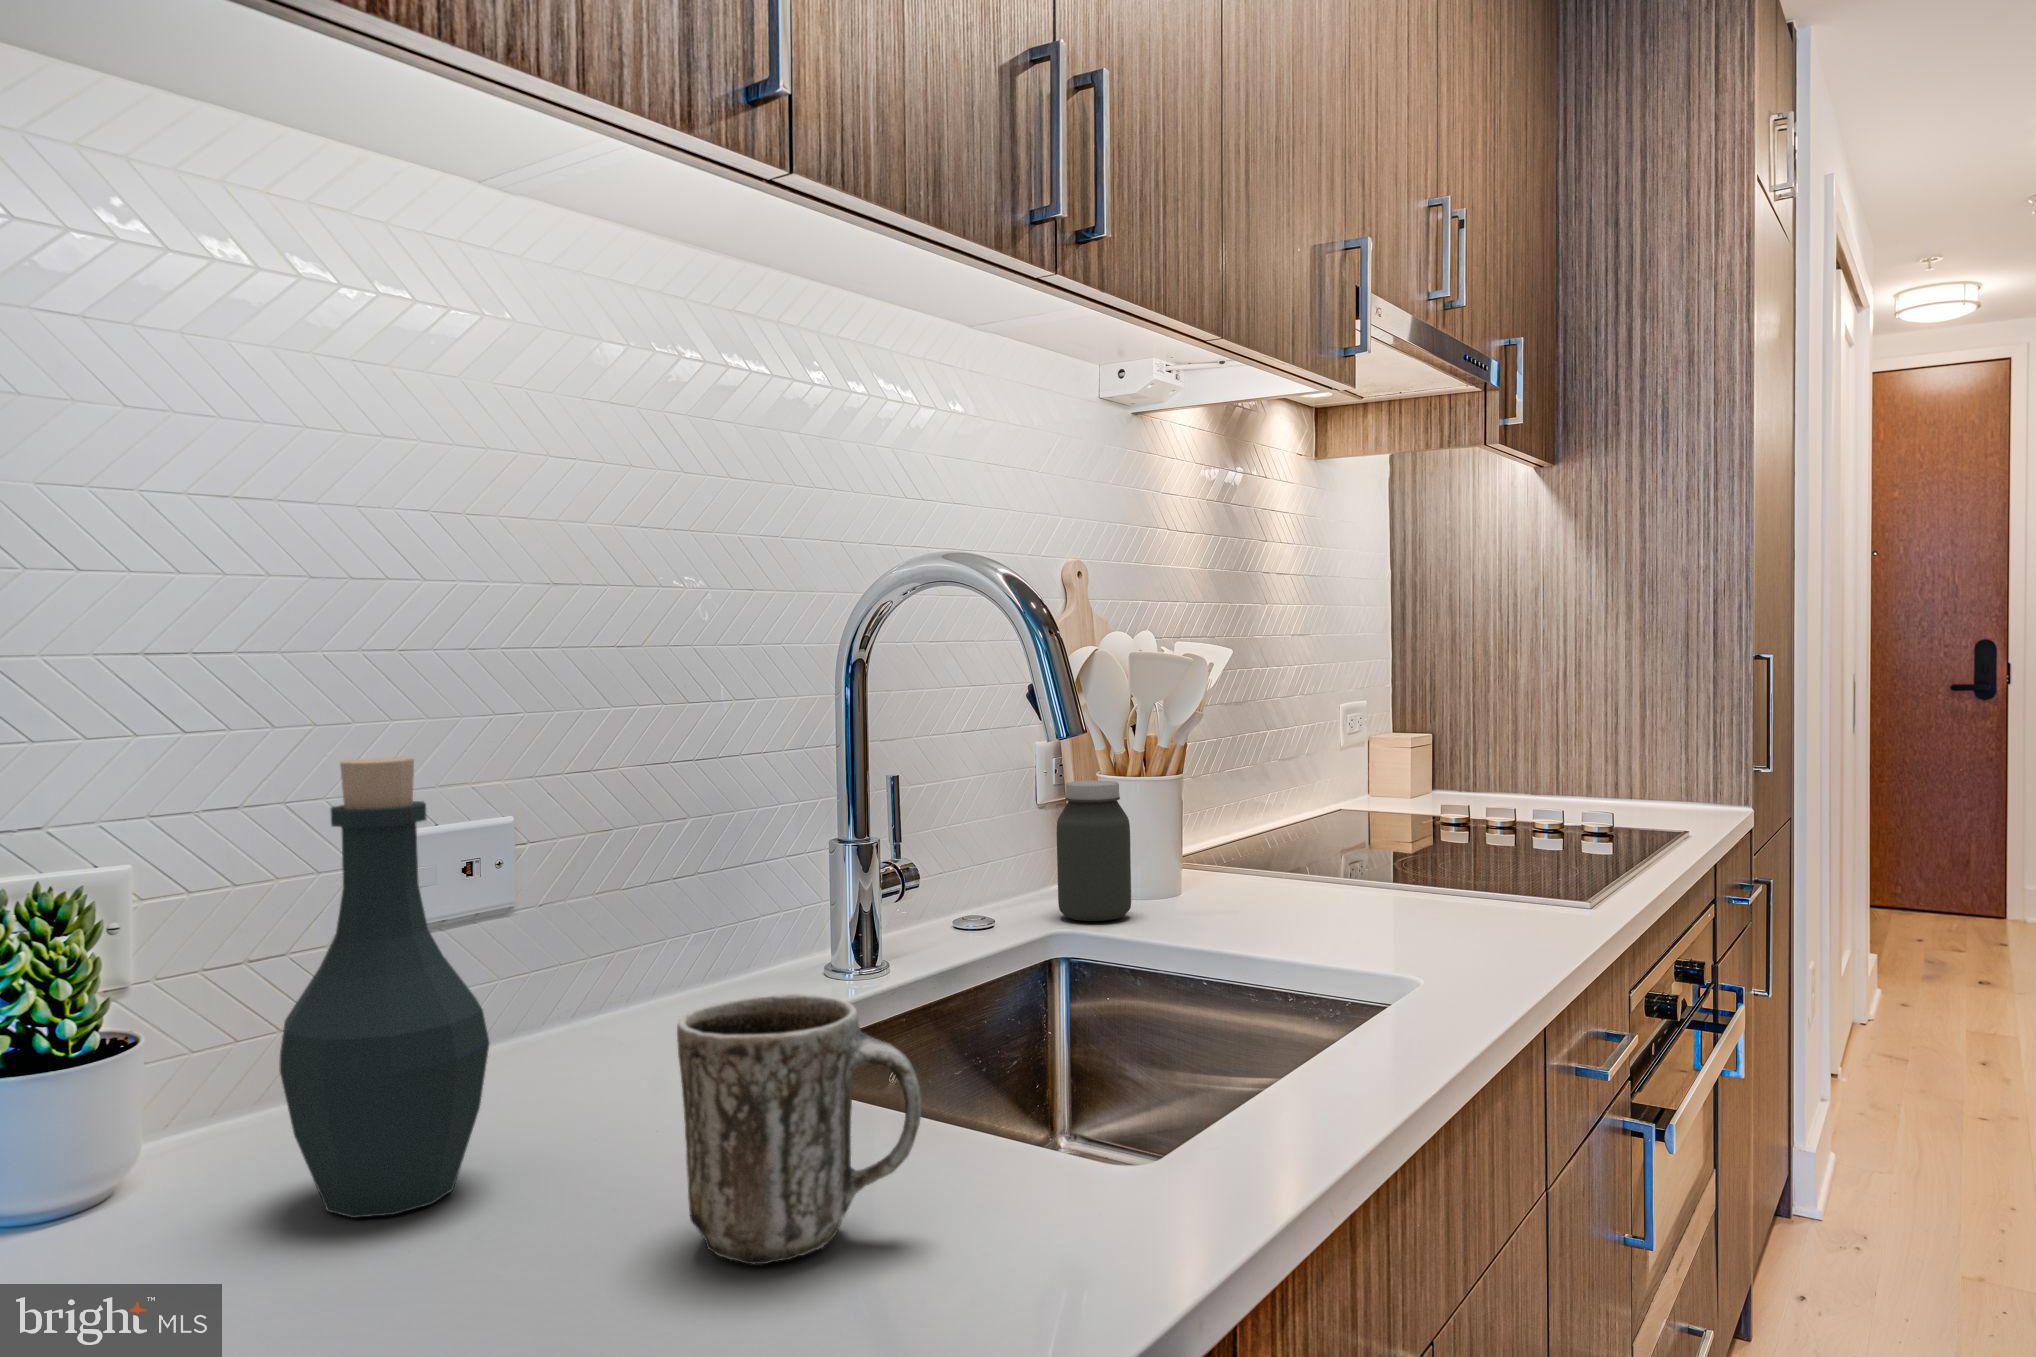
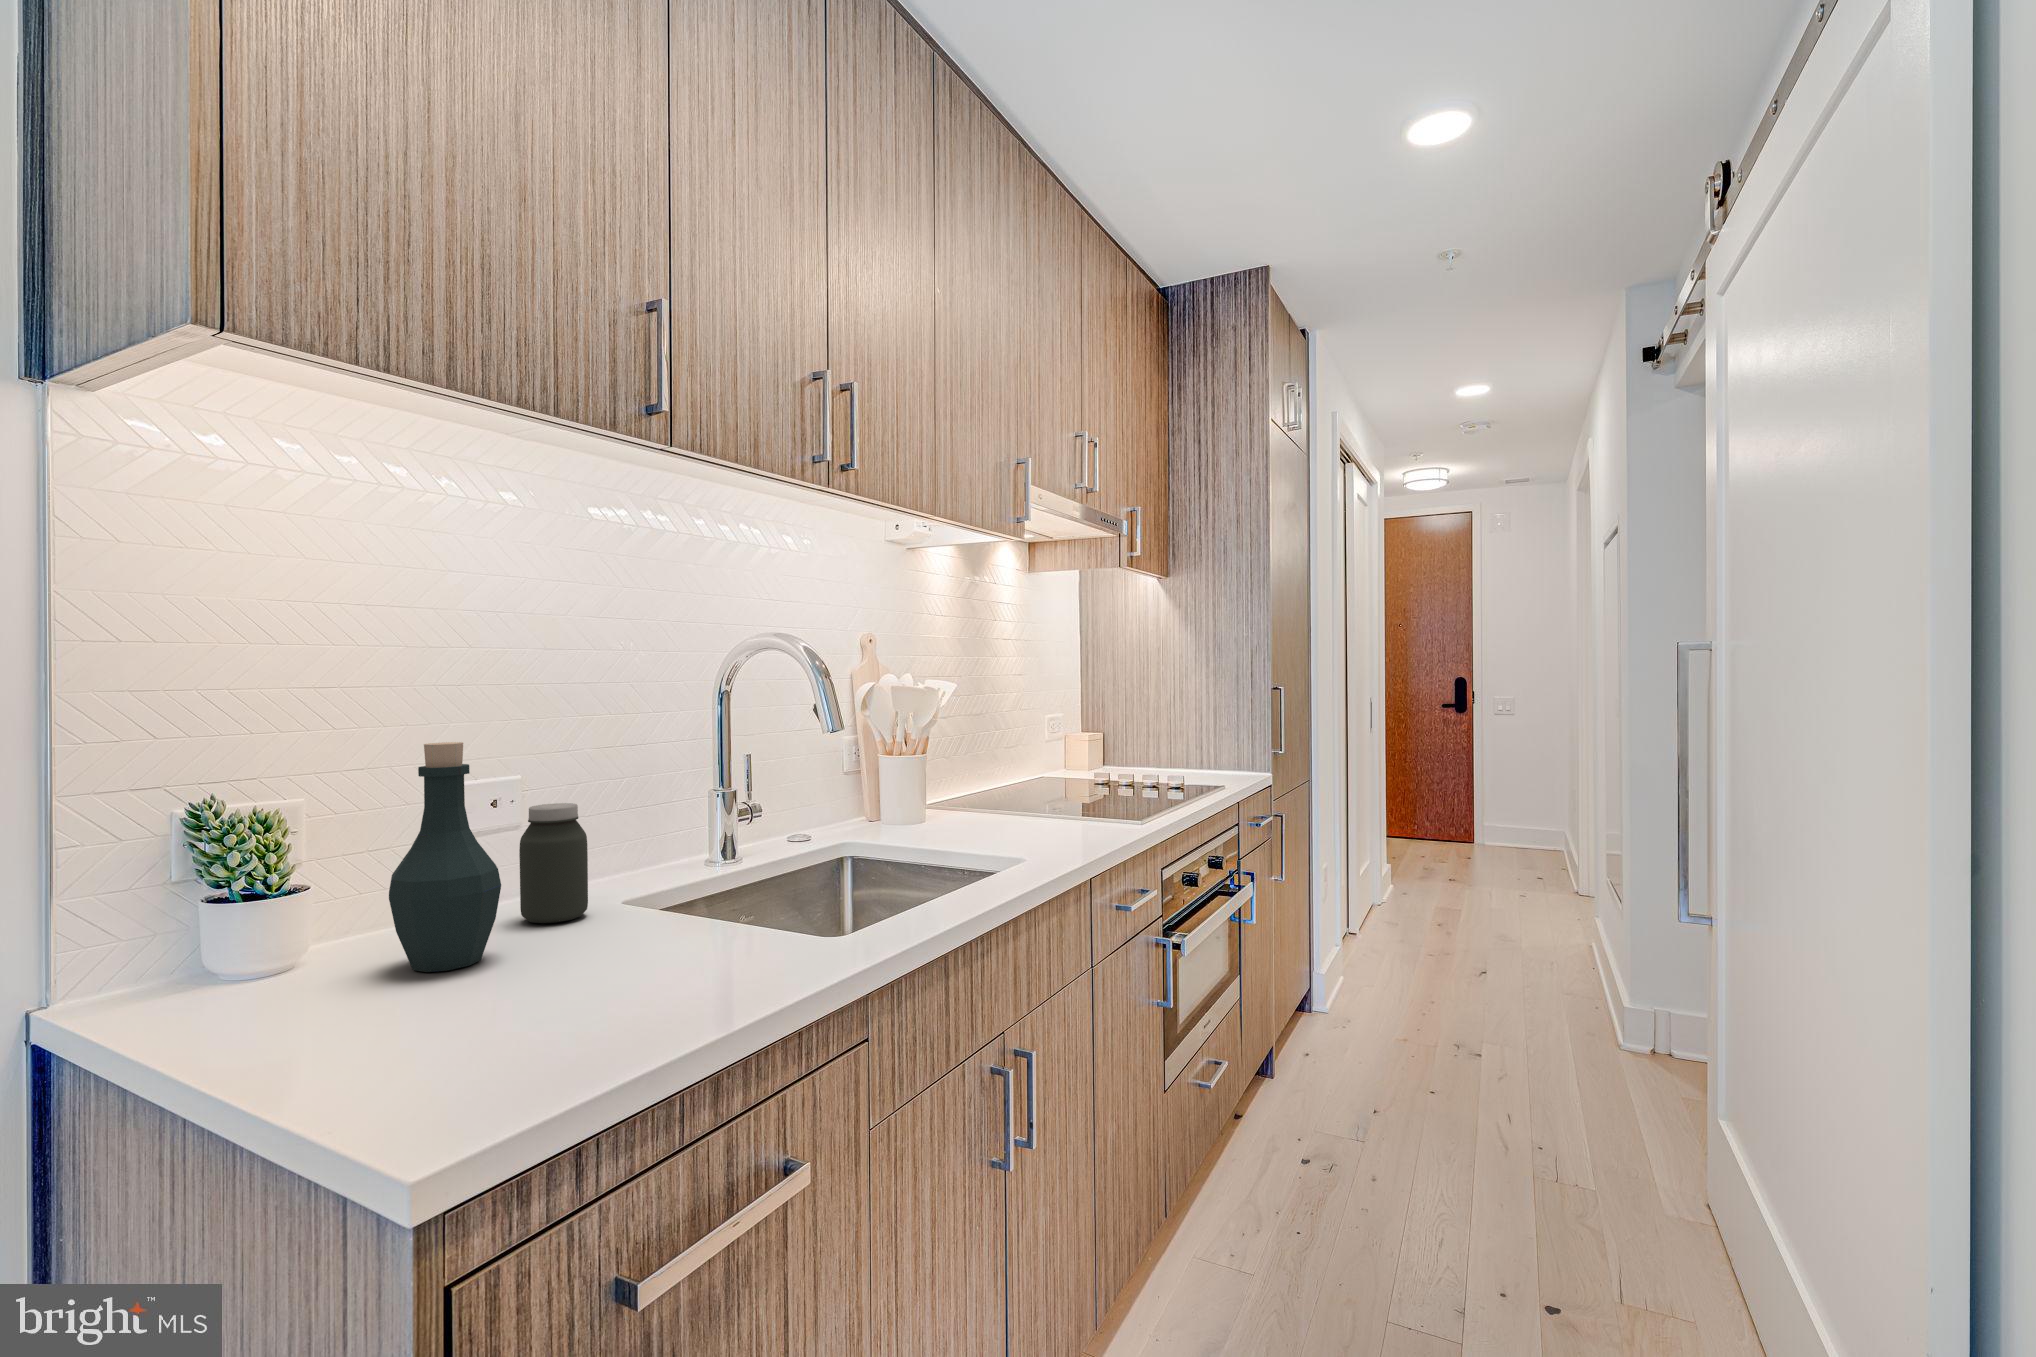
jar: present [1057,781,1131,921] -> present [519,803,588,923]
mug: present [677,994,922,1264] -> none [593,857,716,983]

